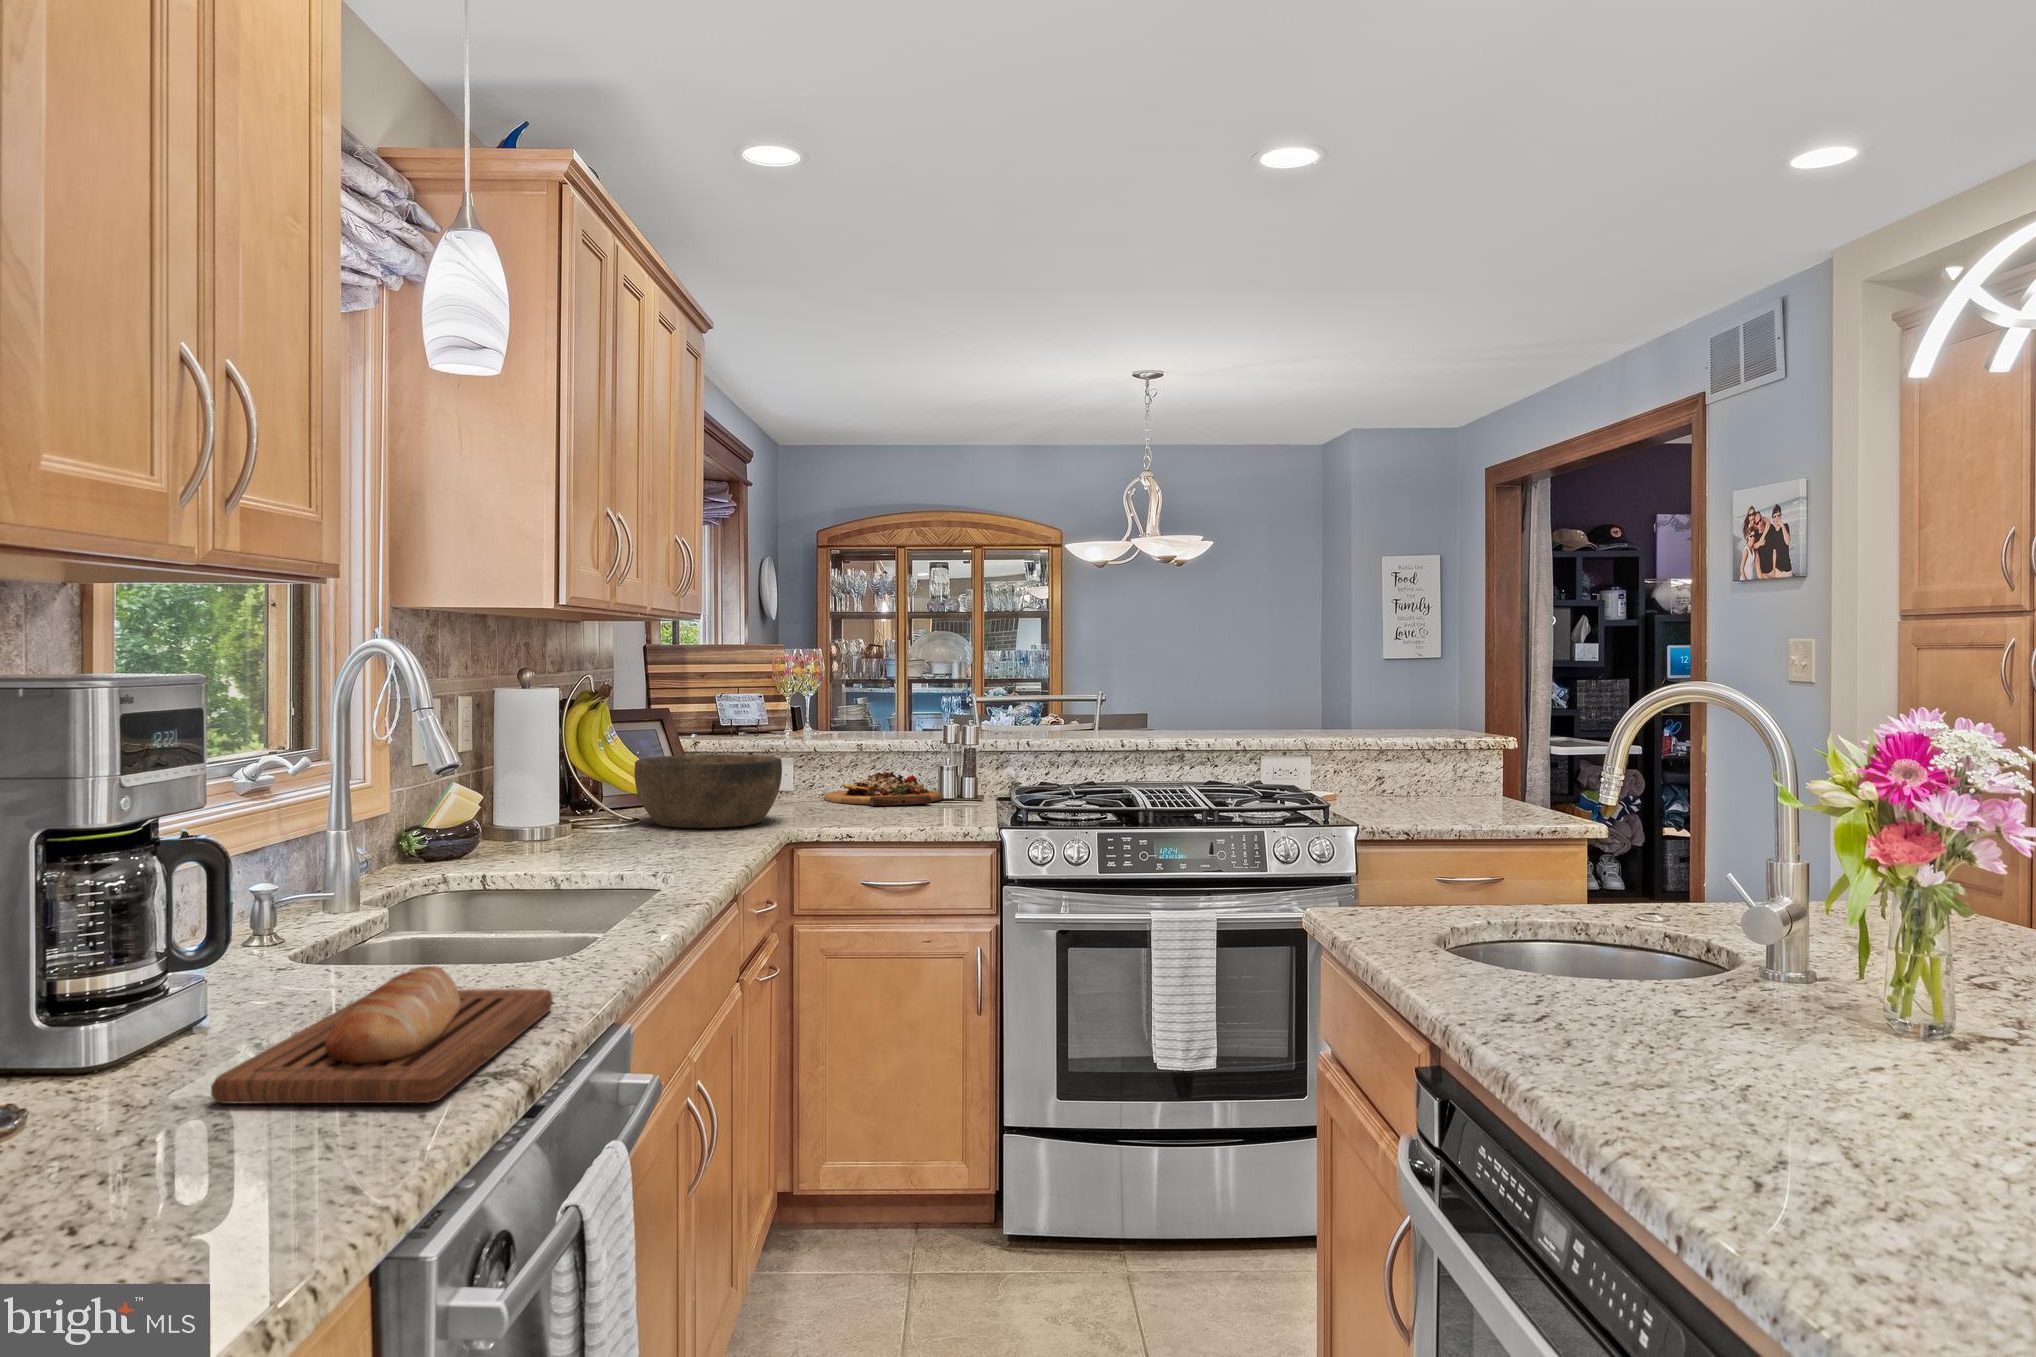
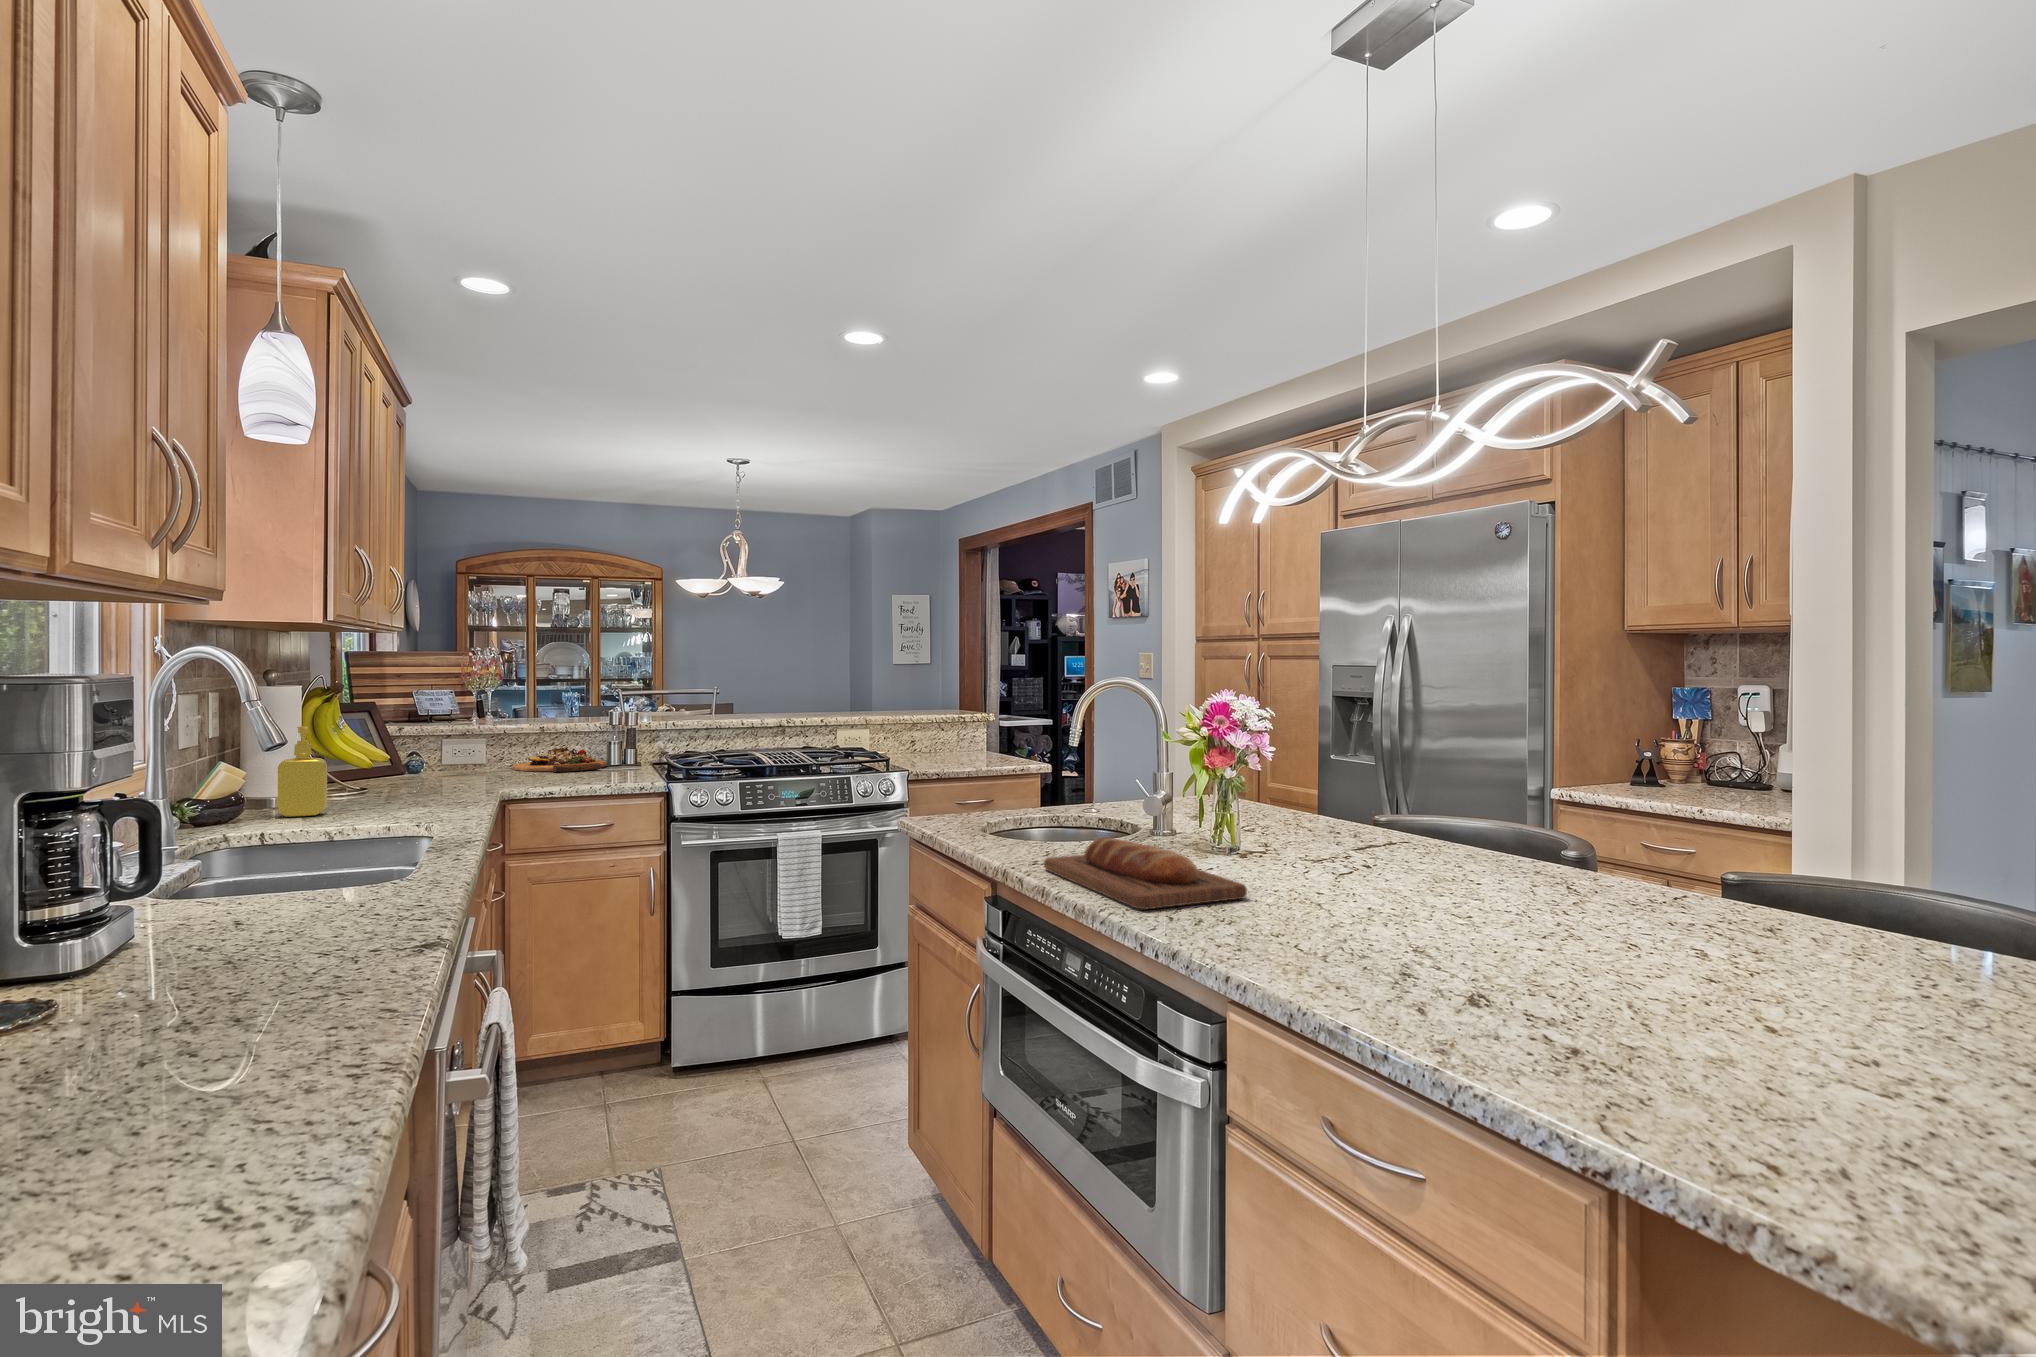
soap dispenser: none [517,739,573,854] -> present [278,726,327,817]
bowl: present [634,755,782,828] -> none [364,737,490,793]
bread loaf: present [211,966,553,1104] -> present [1044,837,1247,909]

